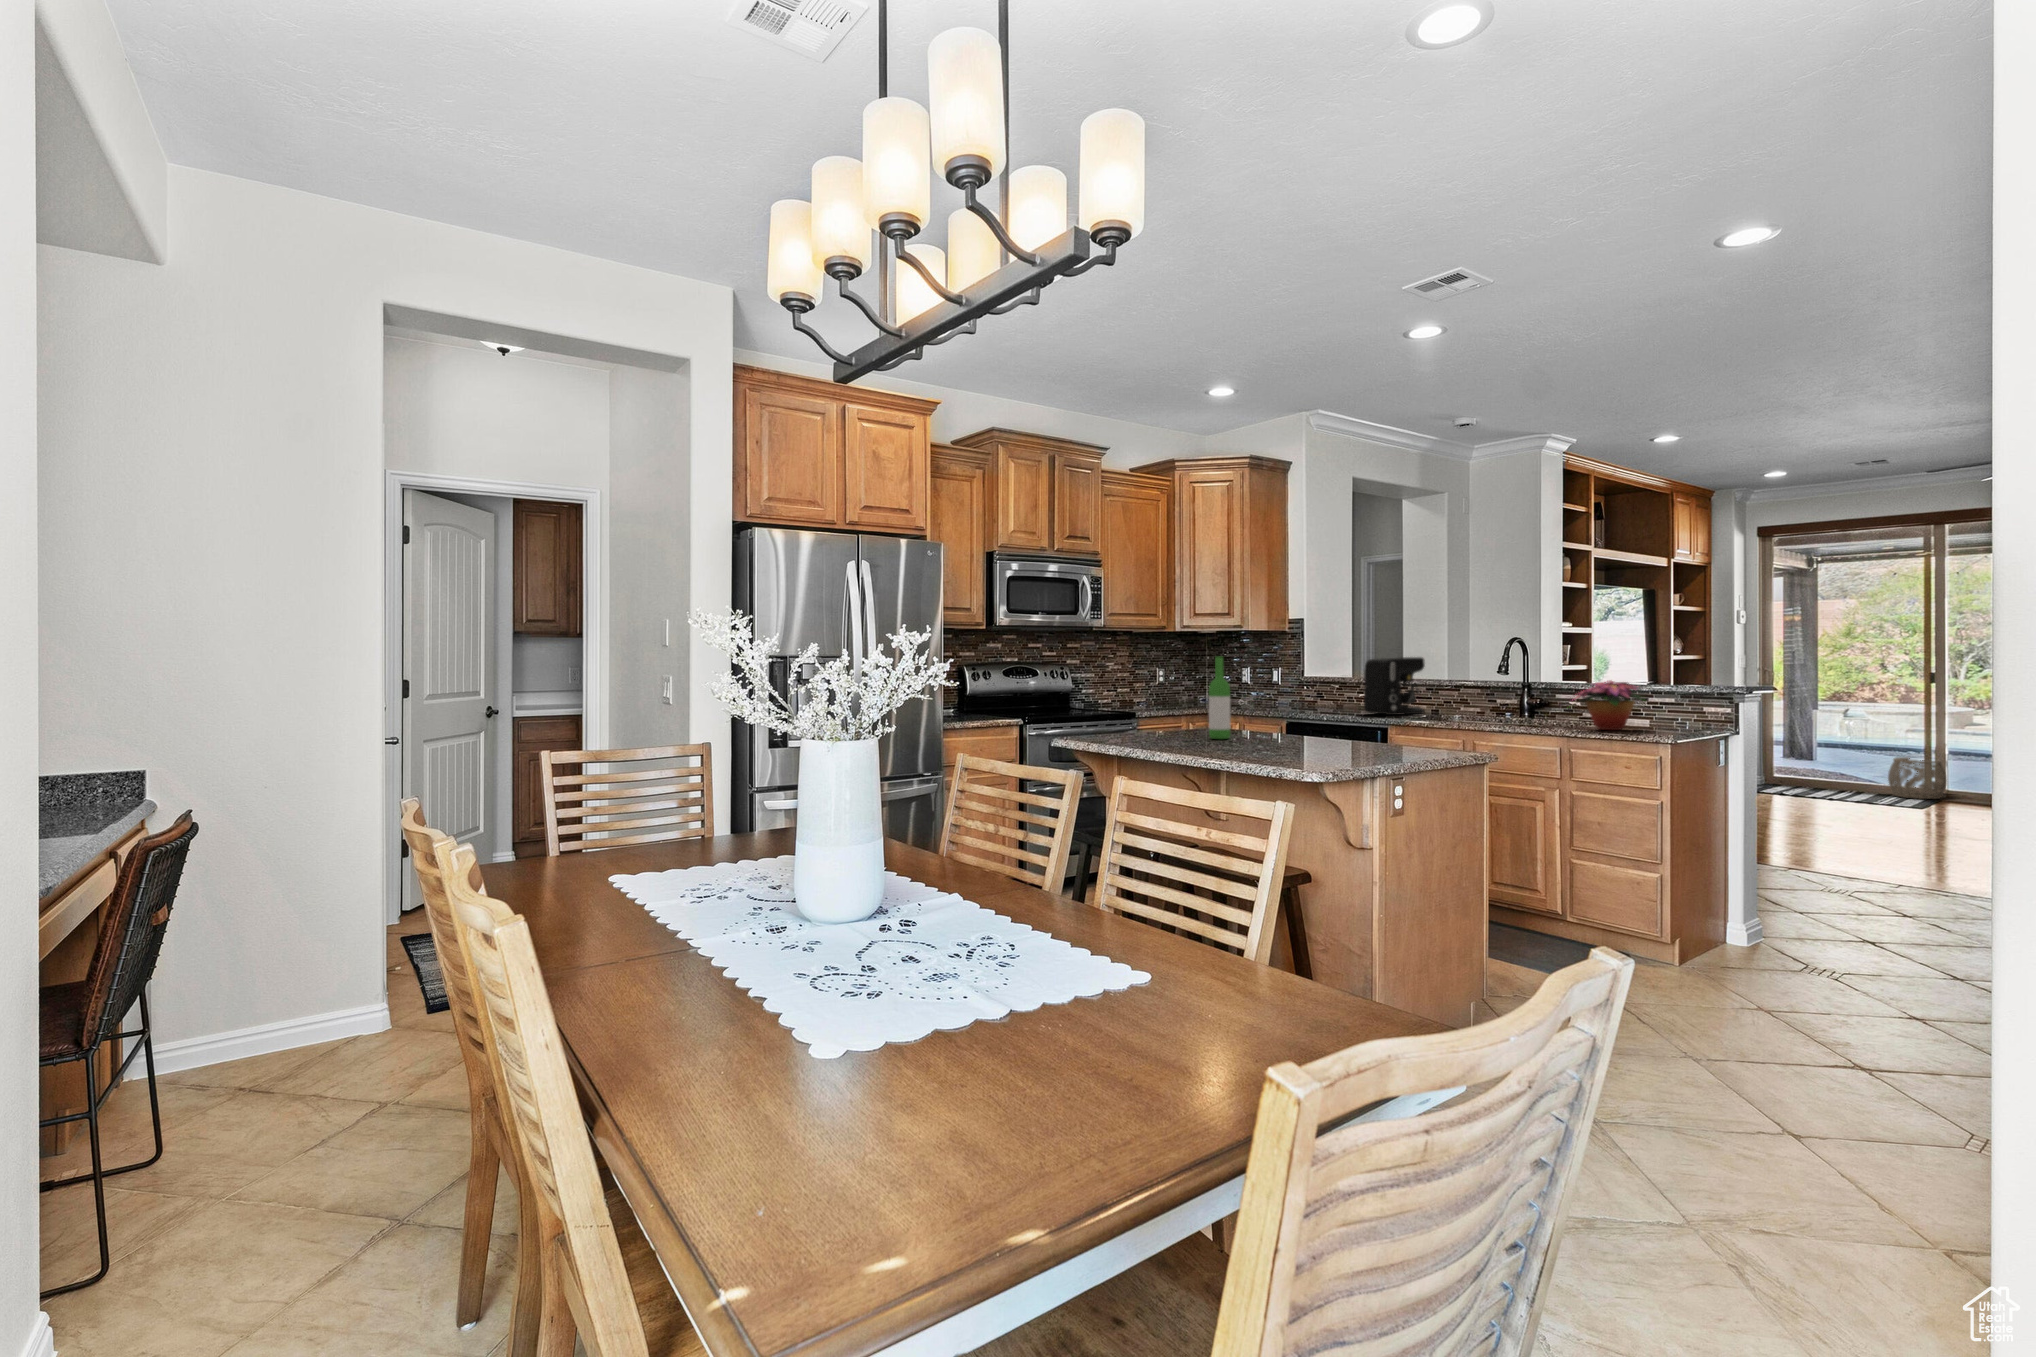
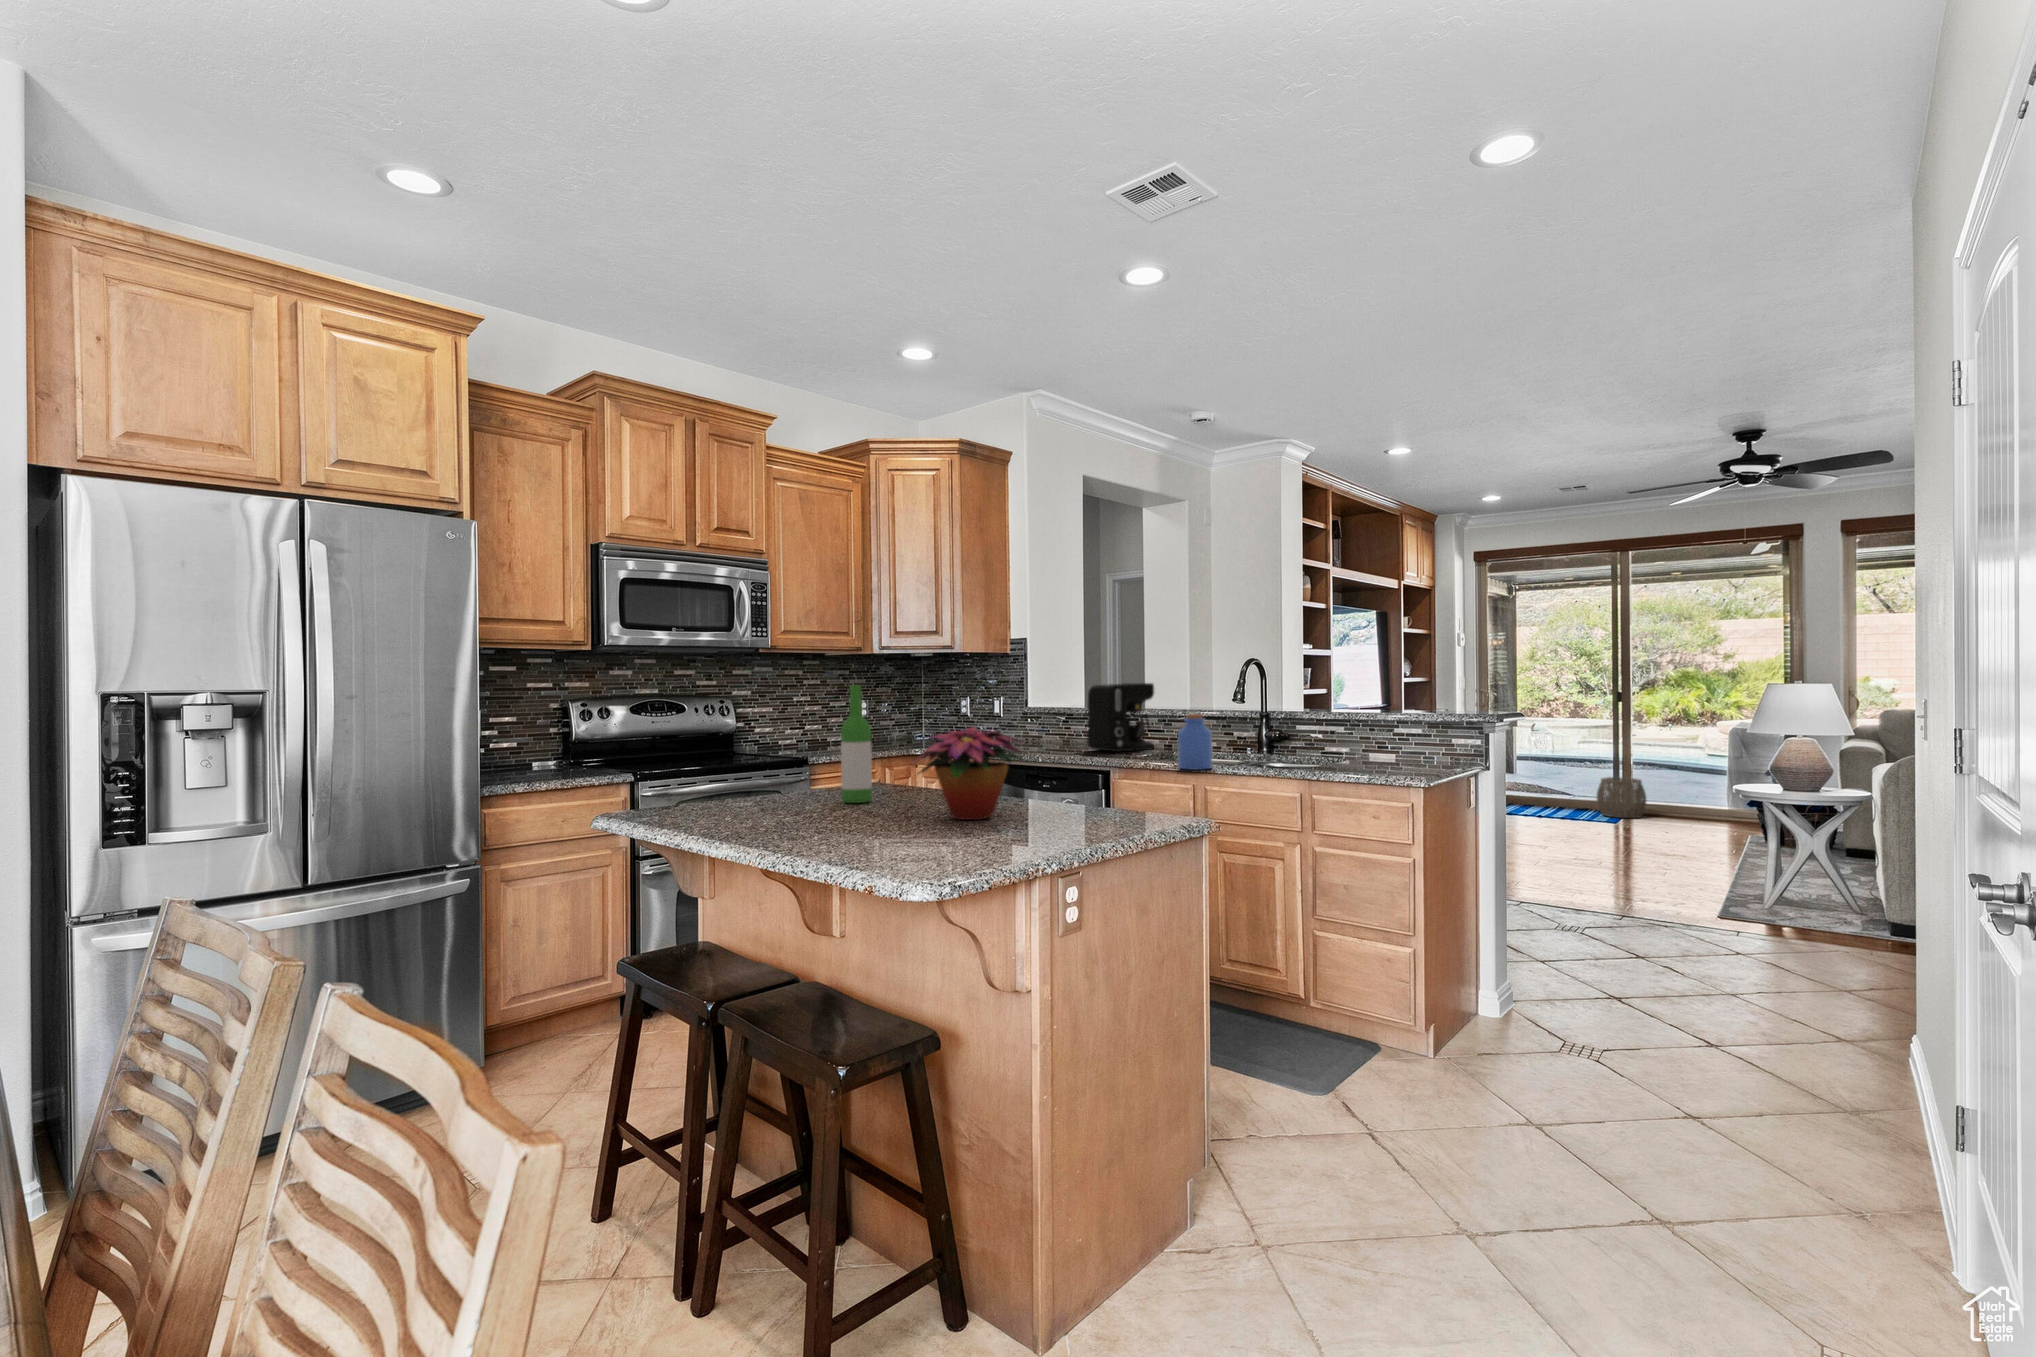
flower arrangement: present [1572,680,1641,730] -> present [914,727,1025,820]
jar: none [1451,682,1481,727] -> present [1178,714,1212,770]

